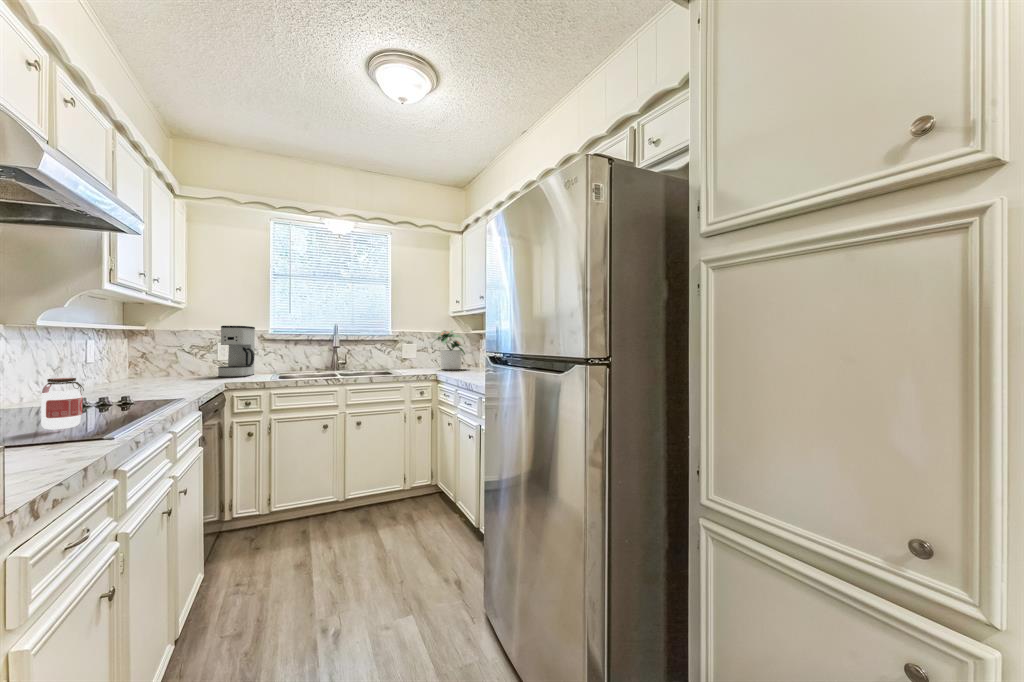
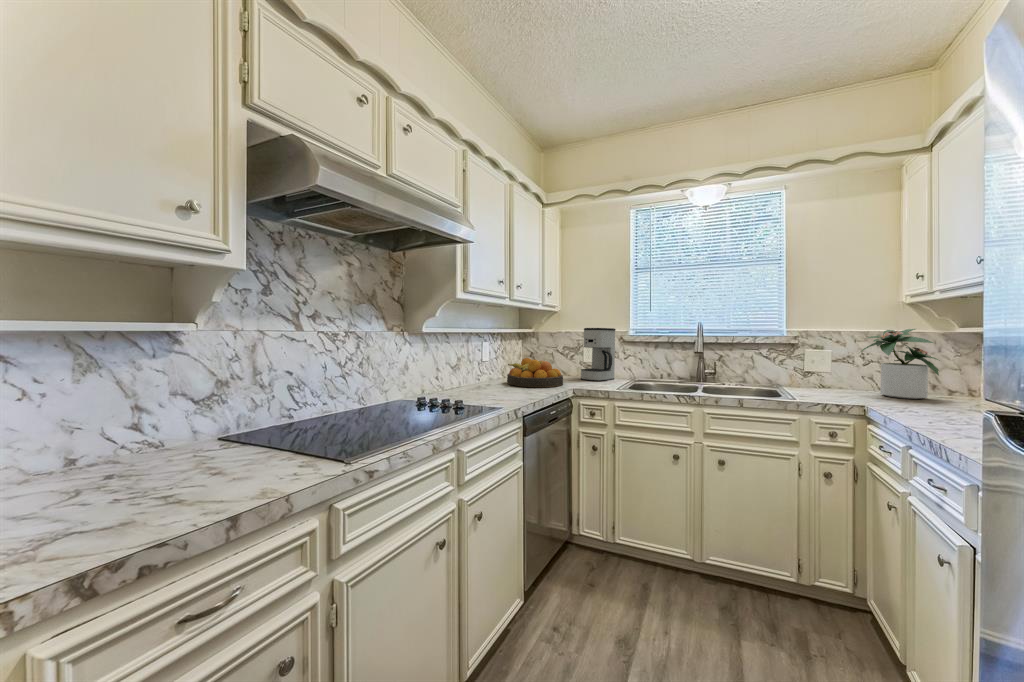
fruit bowl: none [129,357,207,386] -> present [507,358,563,387]
jar: present [41,378,84,429] -> none [358,387,387,437]

